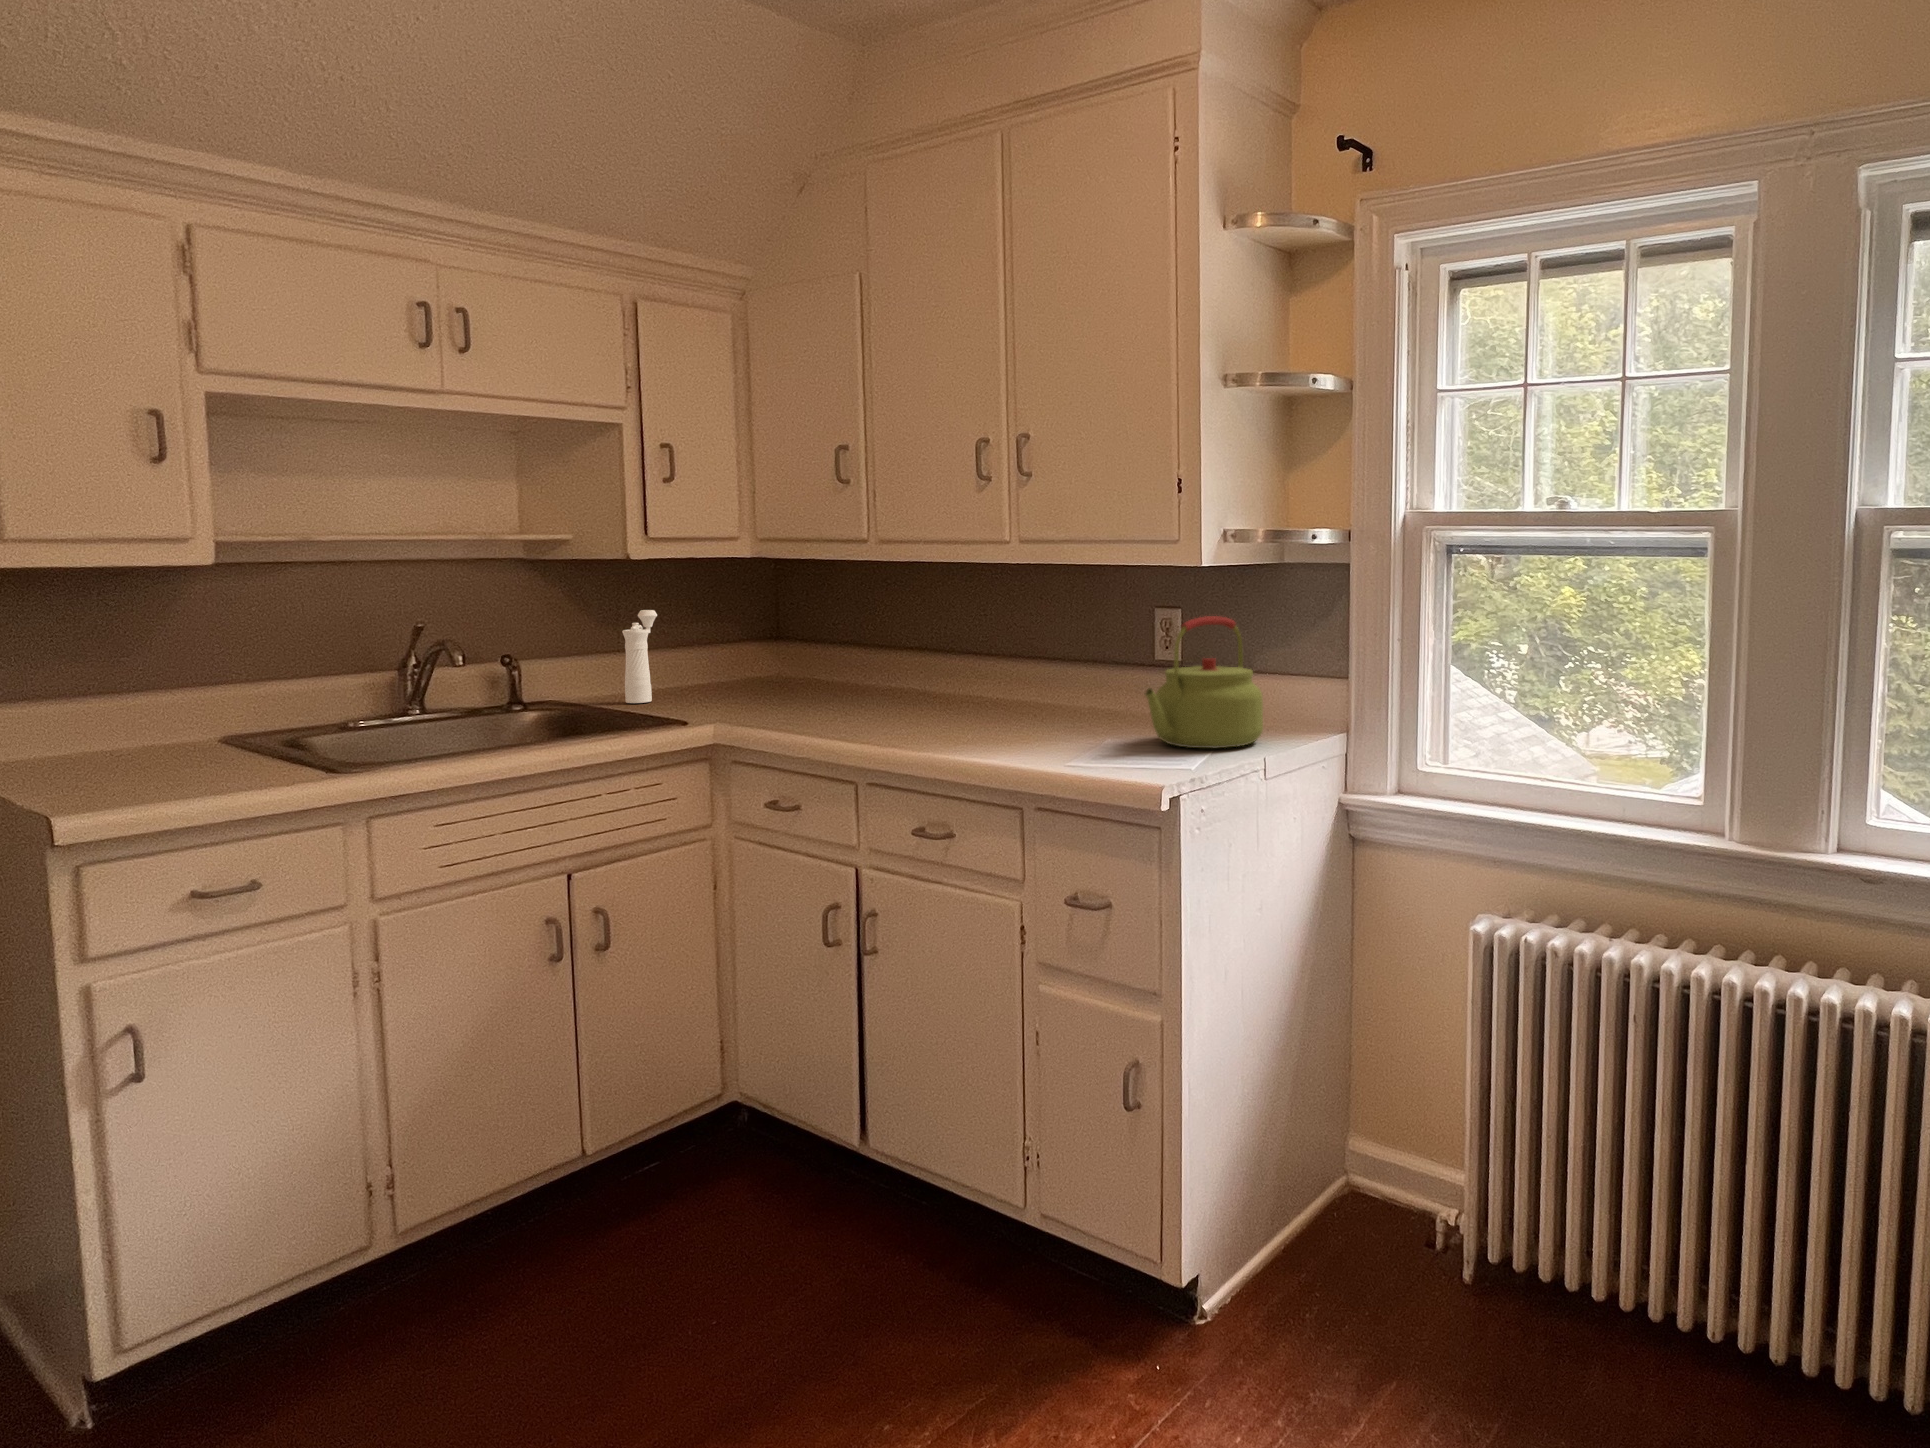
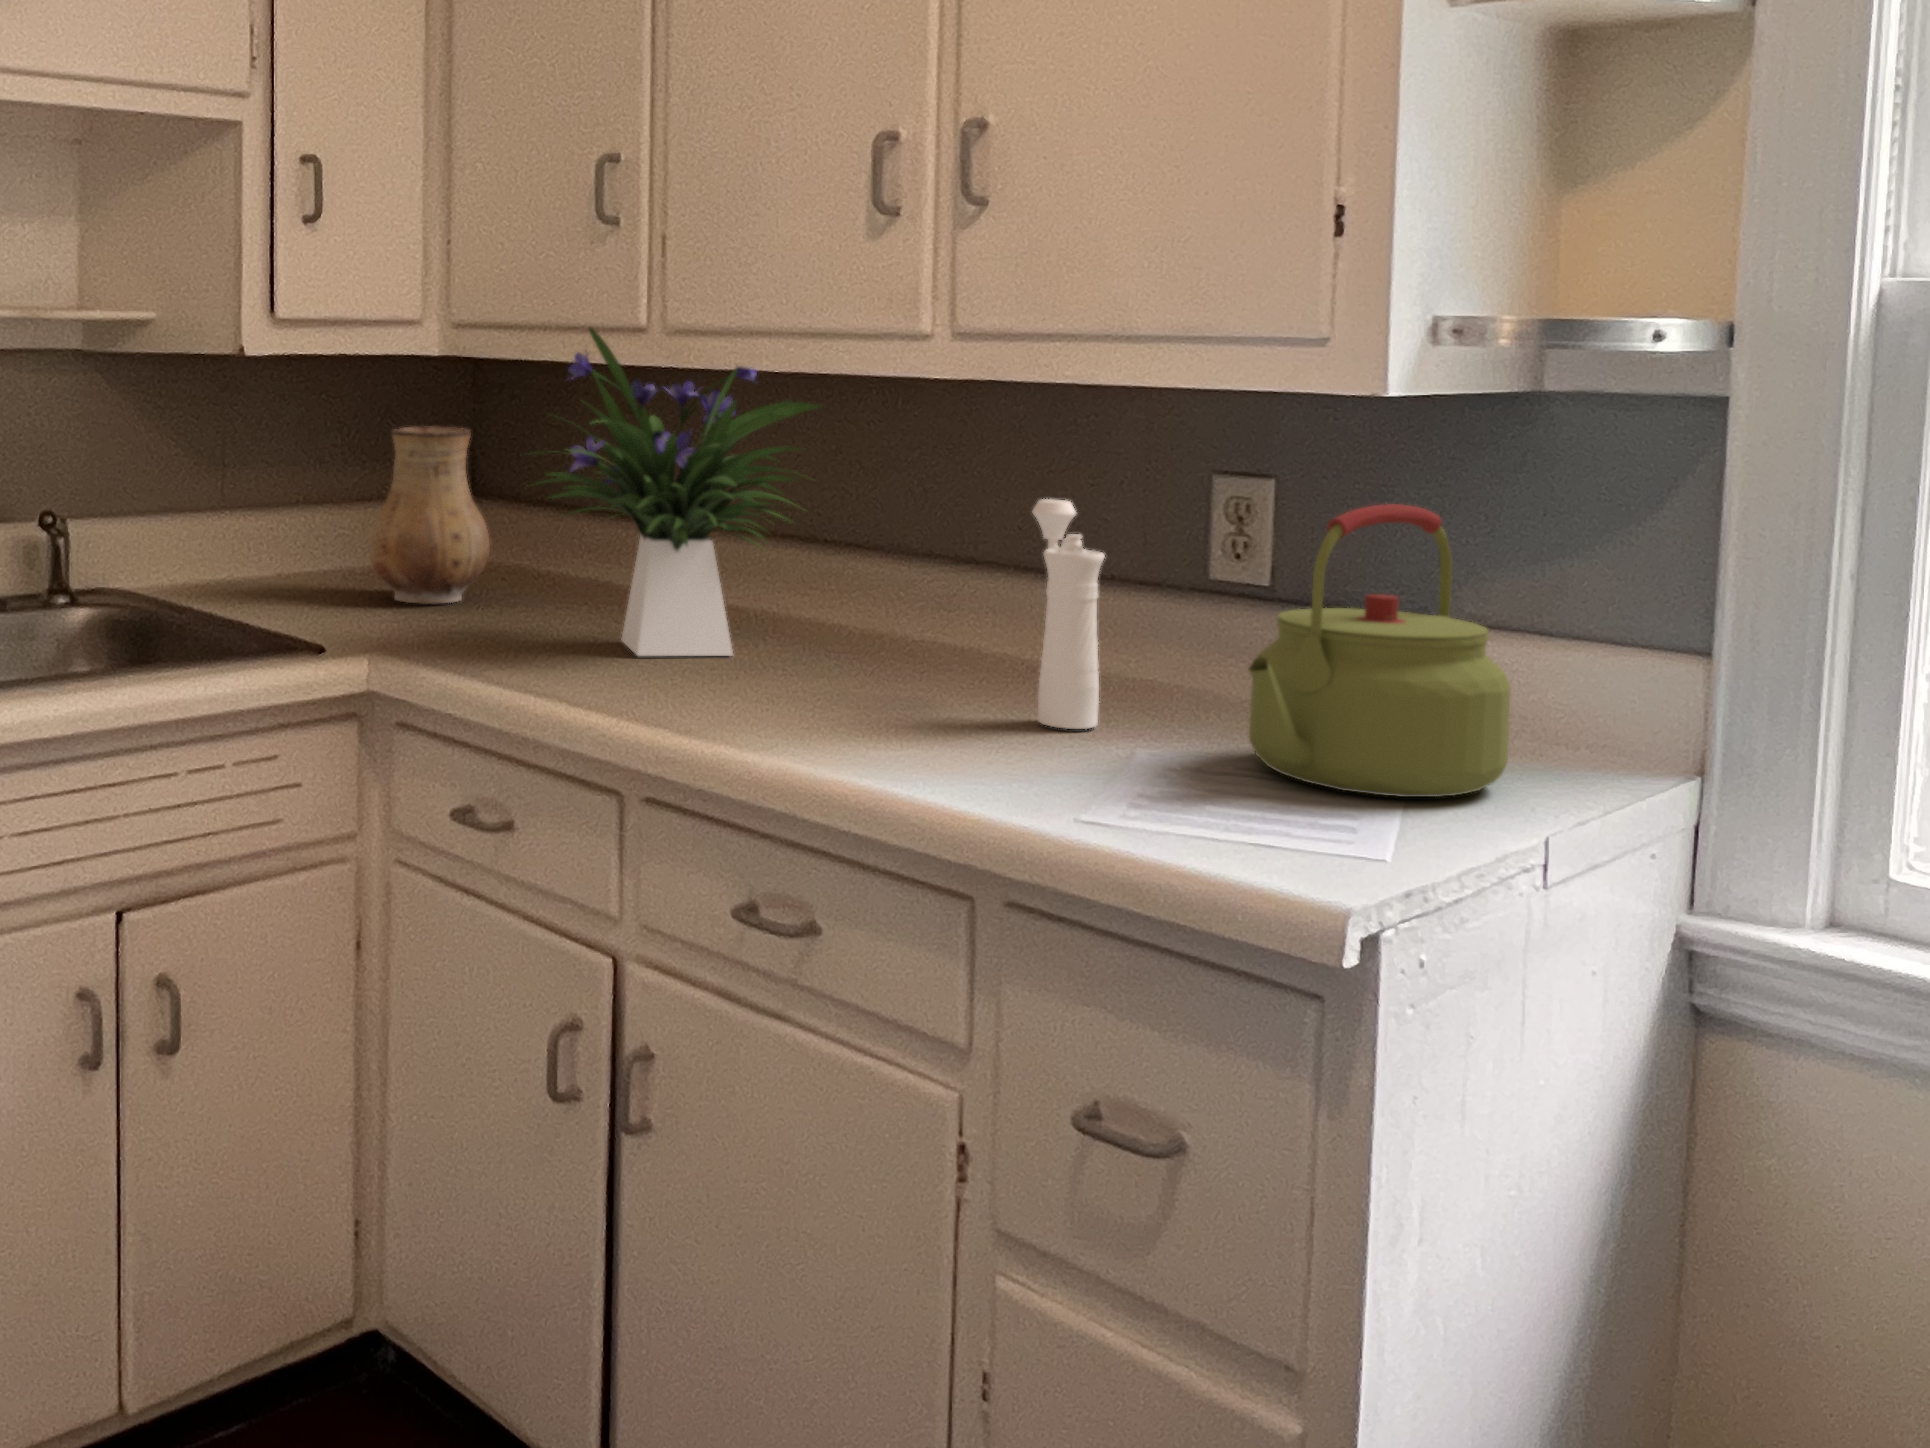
flower arrangement: none [799,539,968,717] -> present [536,328,820,656]
ceramic pitcher: none [714,598,788,699] -> present [368,427,490,604]
pepper mill: present [622,610,657,703] -> present [1032,499,1104,729]

